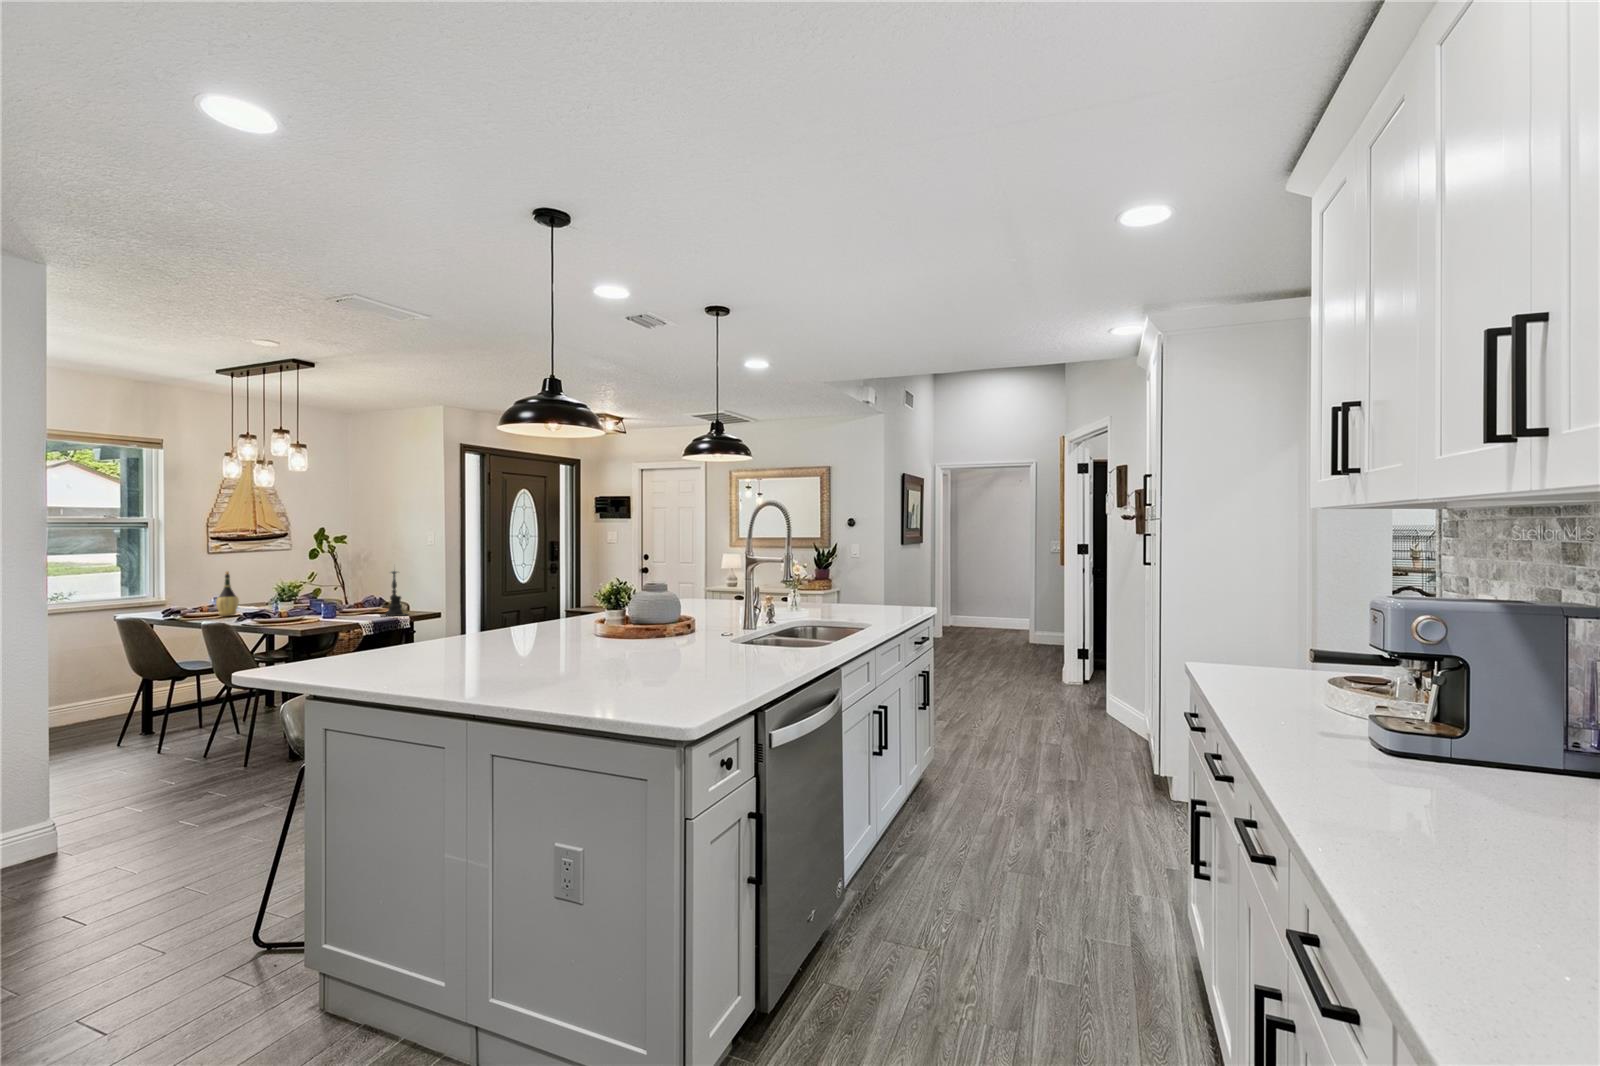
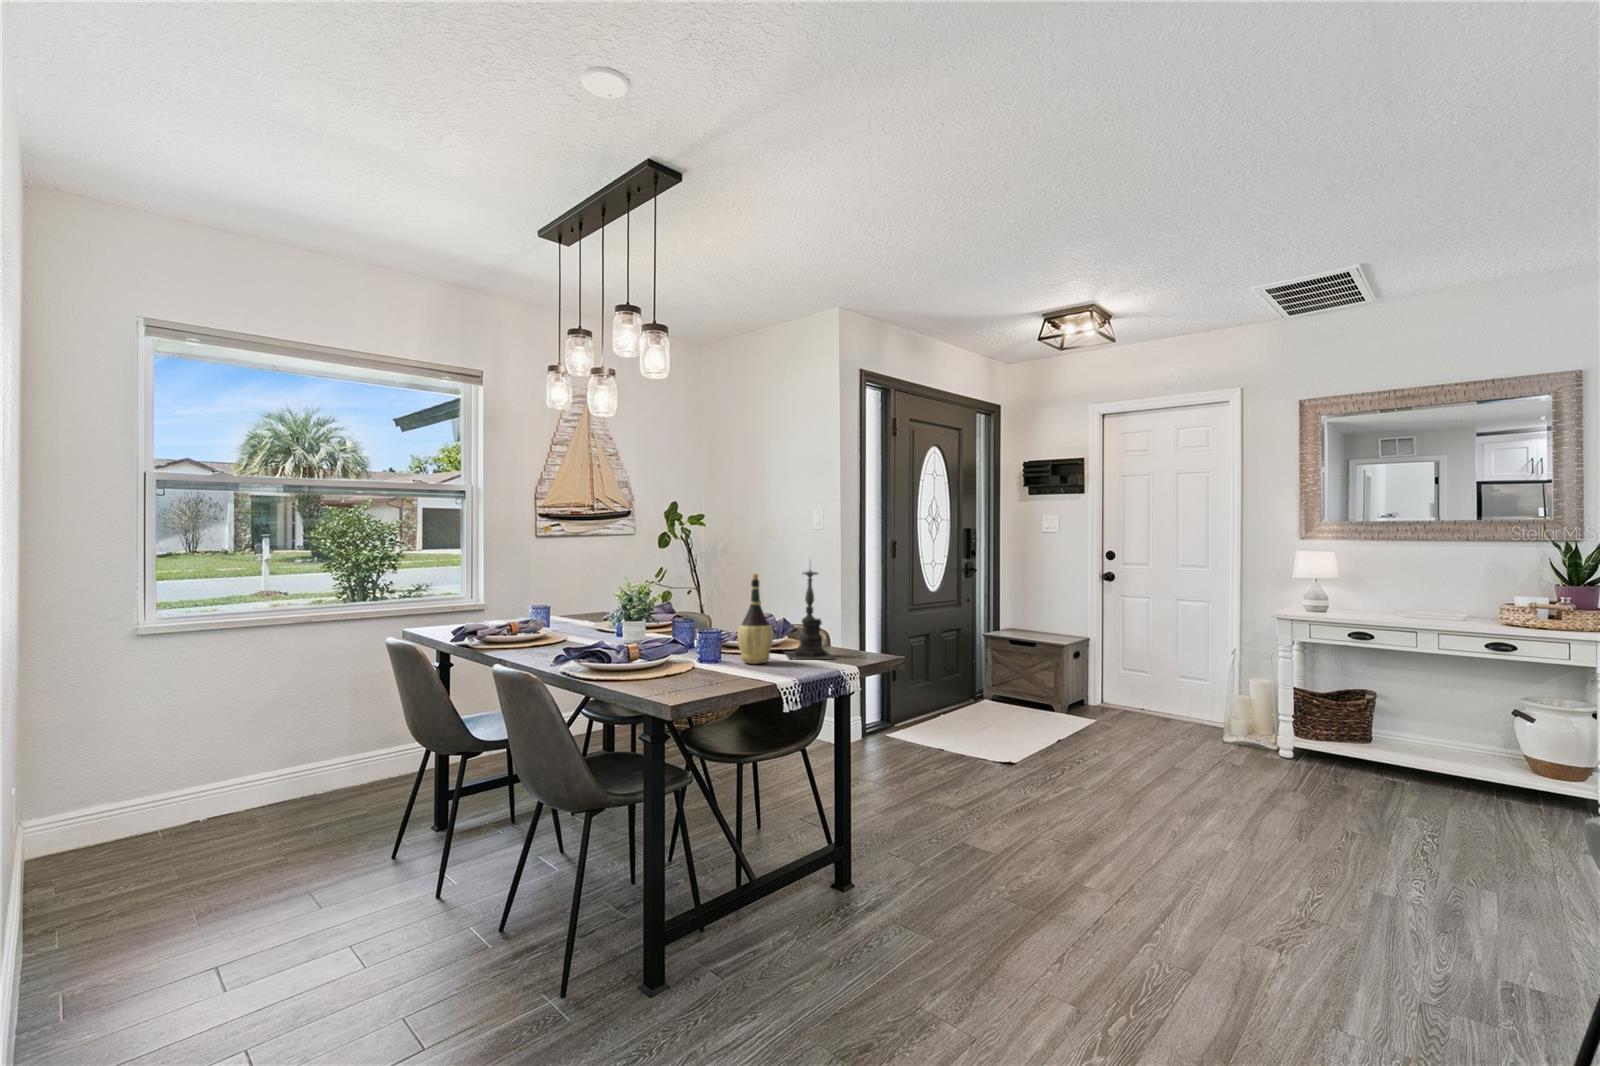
wine bottle: present [216,572,239,616] -> present [737,574,773,664]

